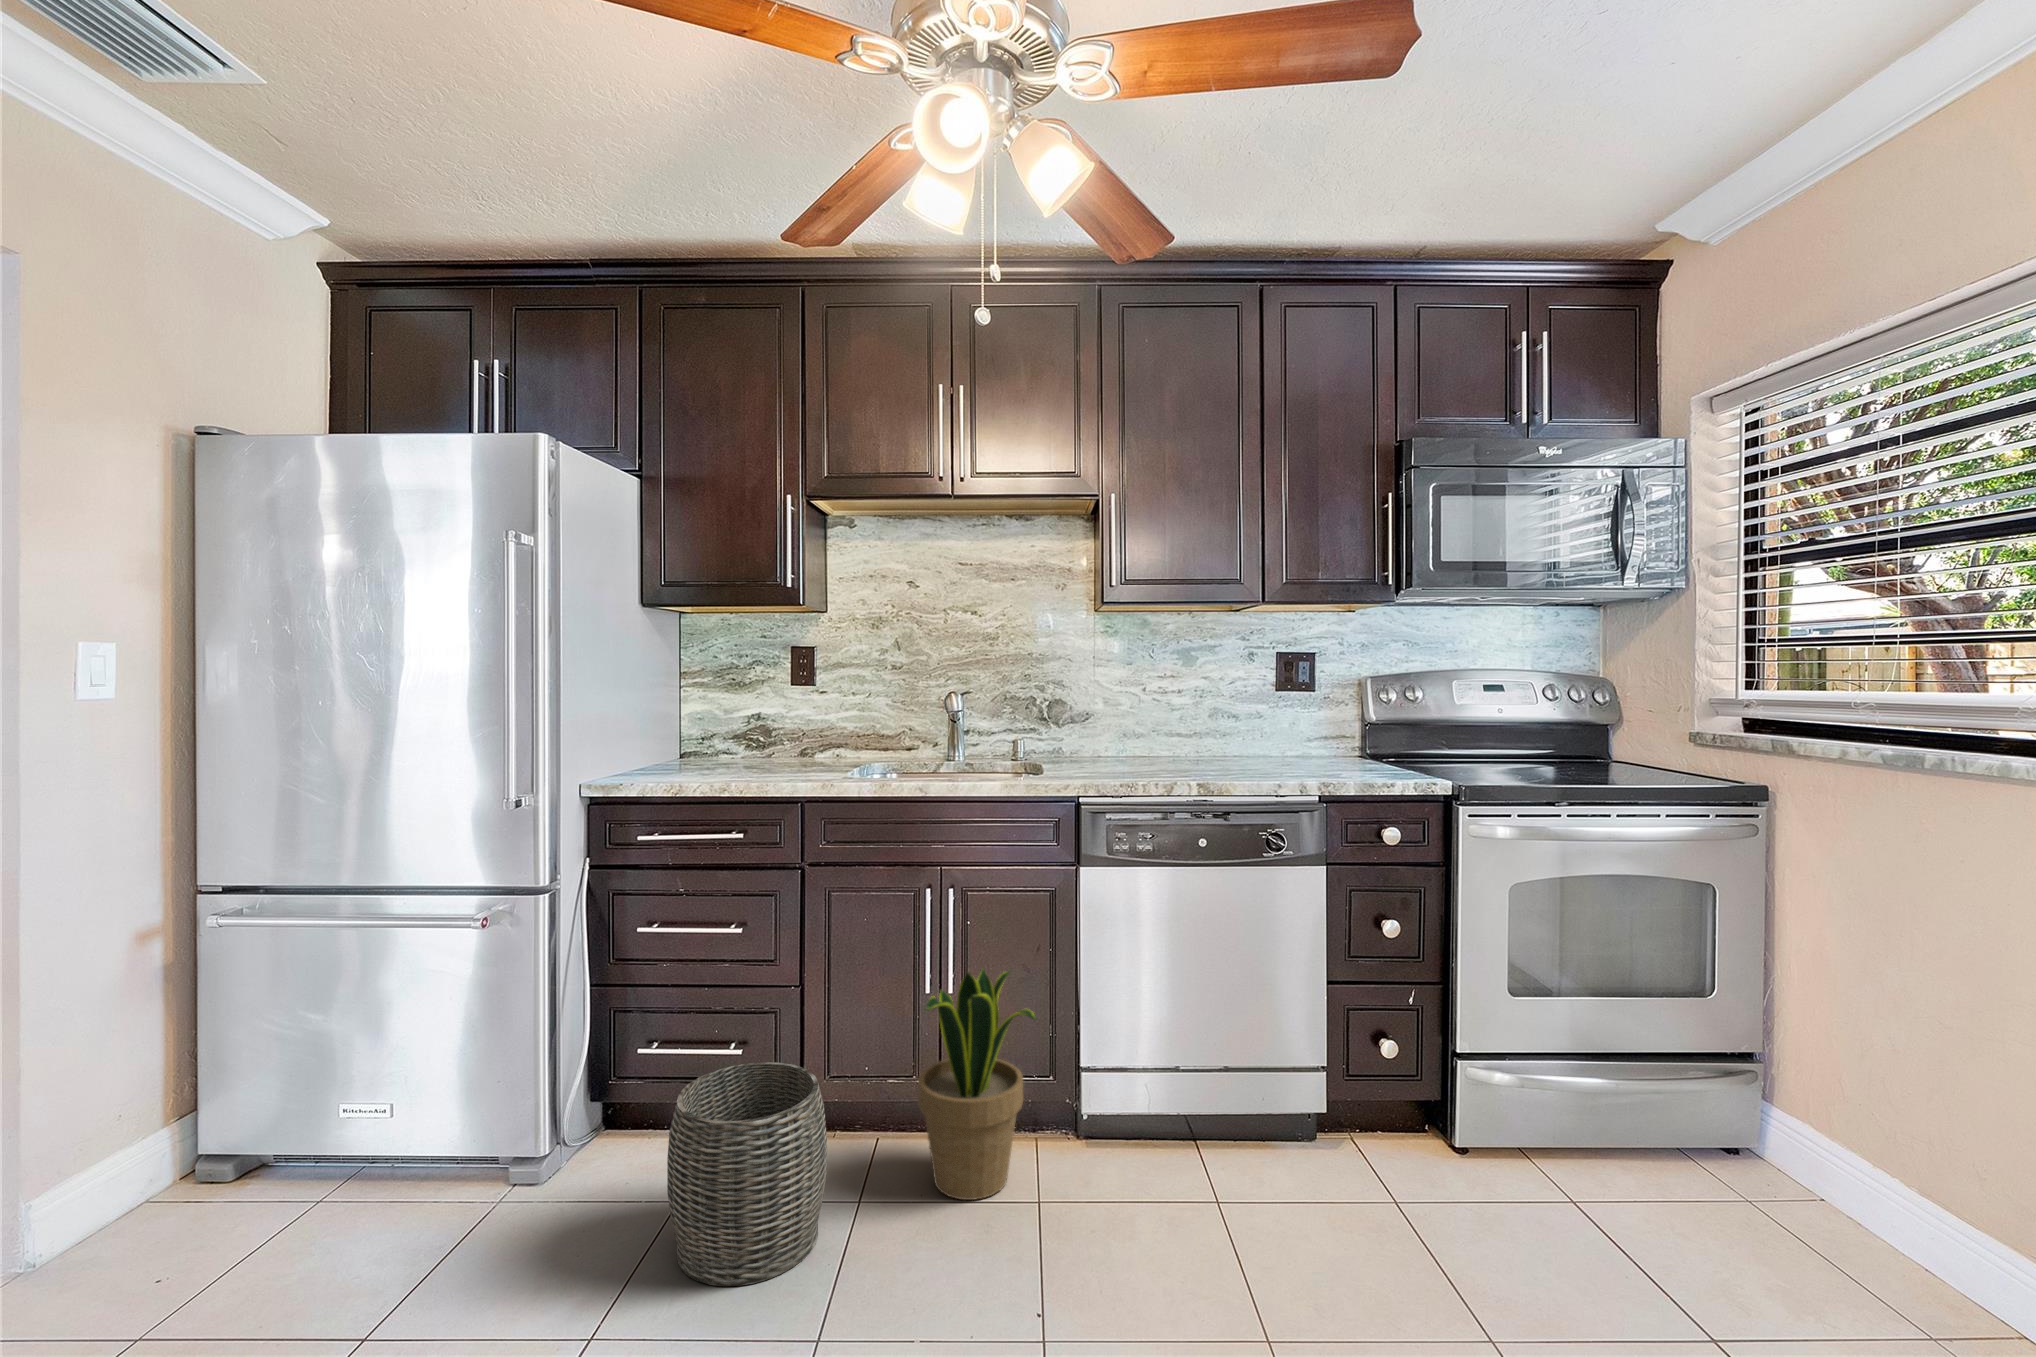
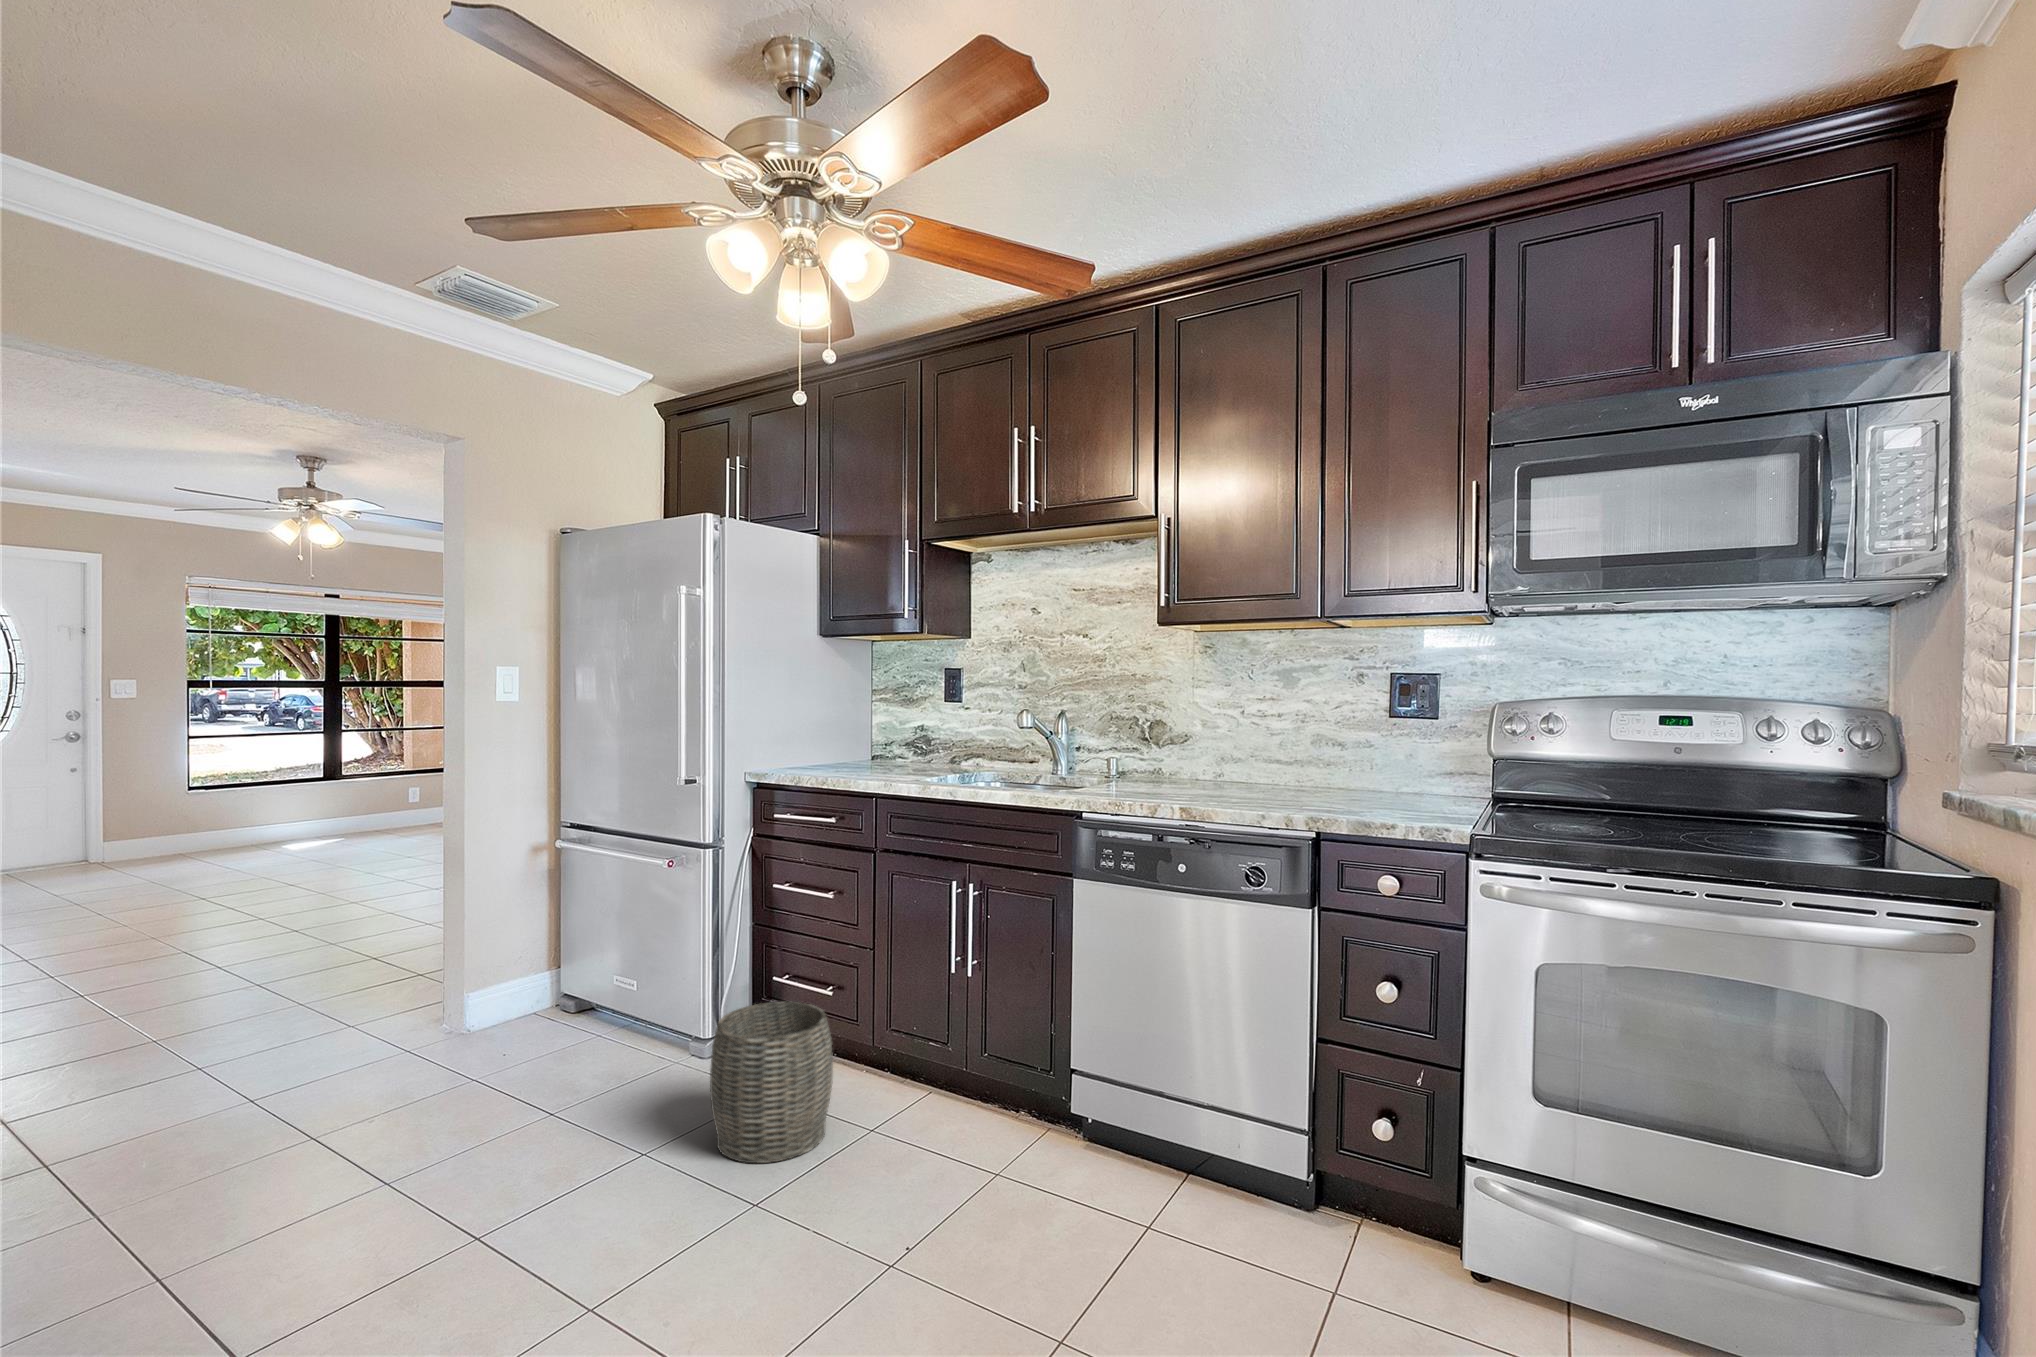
potted plant: present [918,968,1036,1200] -> none [901,958,1014,1159]

